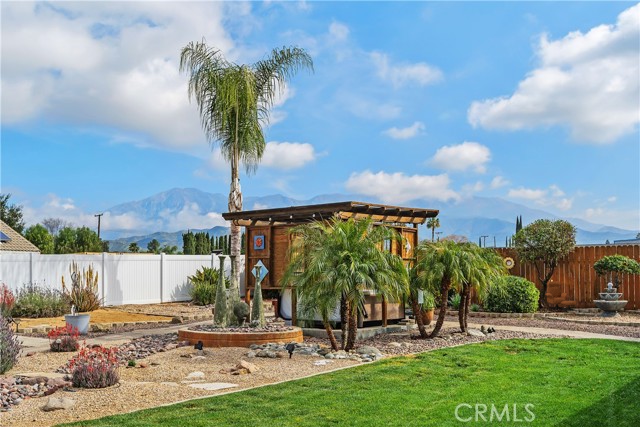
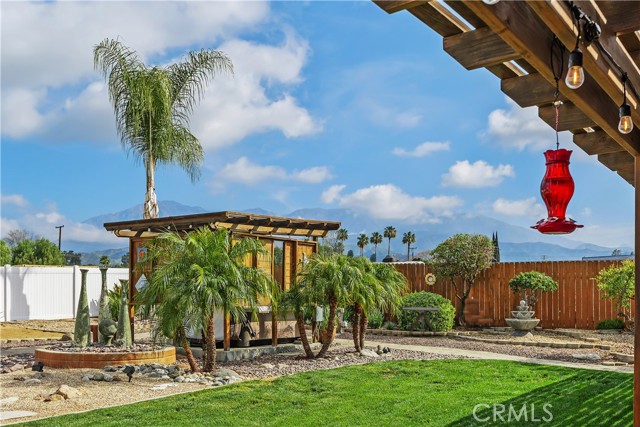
round table: none [492,290,531,318] -> present [403,307,442,336]

